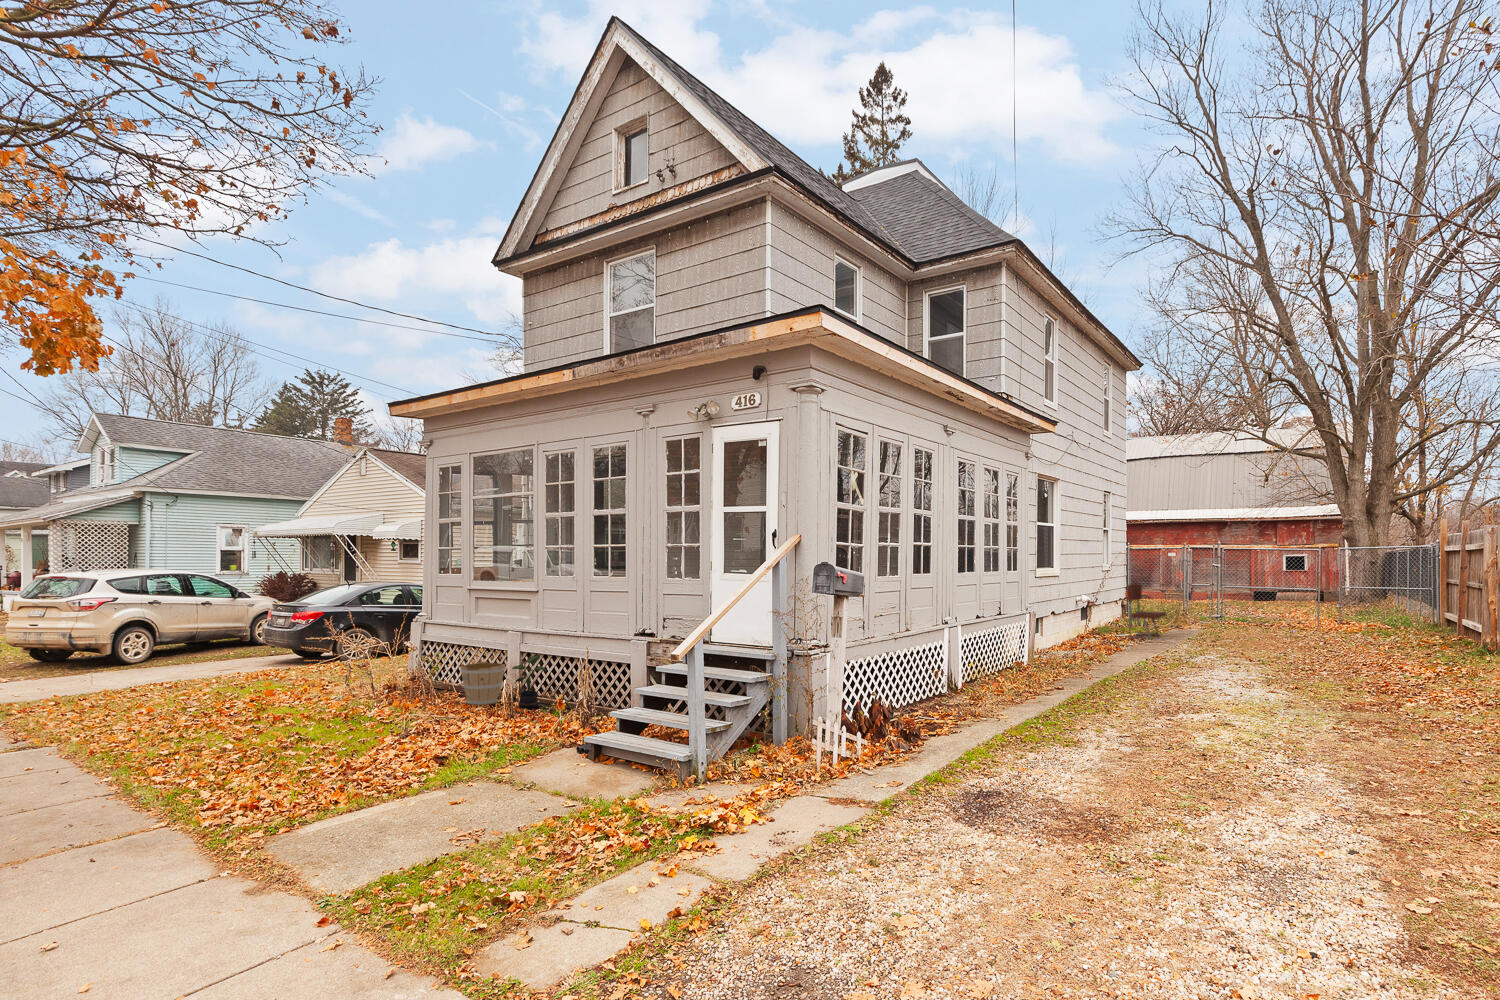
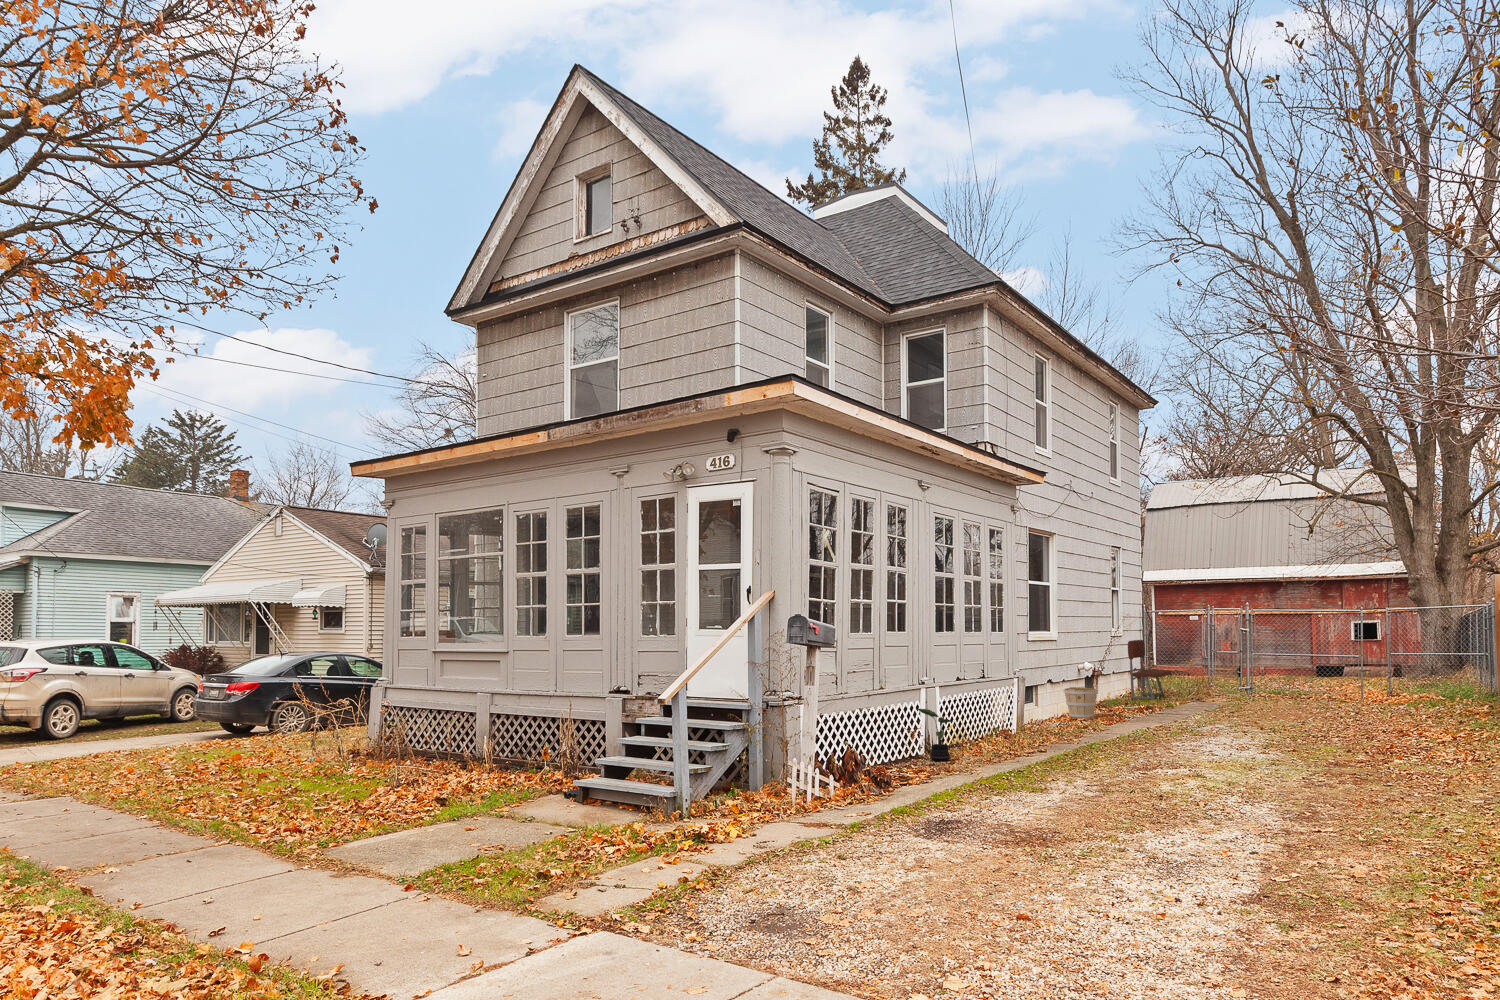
potted plant: present [512,654,547,708] -> present [916,709,952,762]
wooden bucket: present [460,662,506,705] -> present [1064,687,1098,718]

